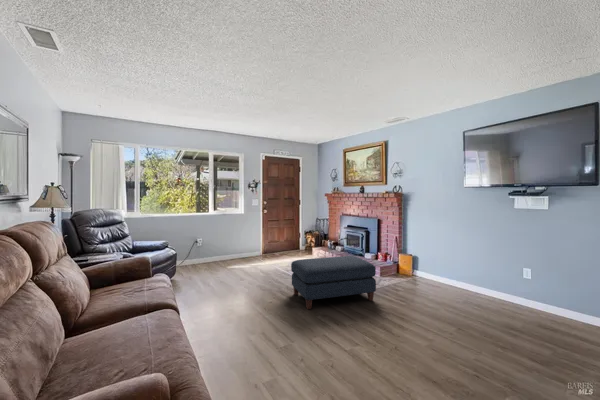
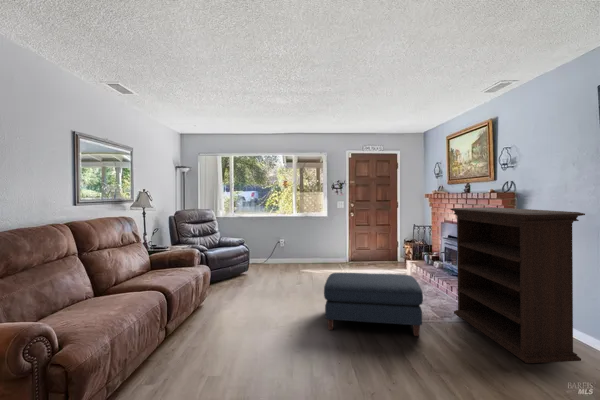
bookshelf: none [374,203,465,303] -> present [450,207,585,363]

